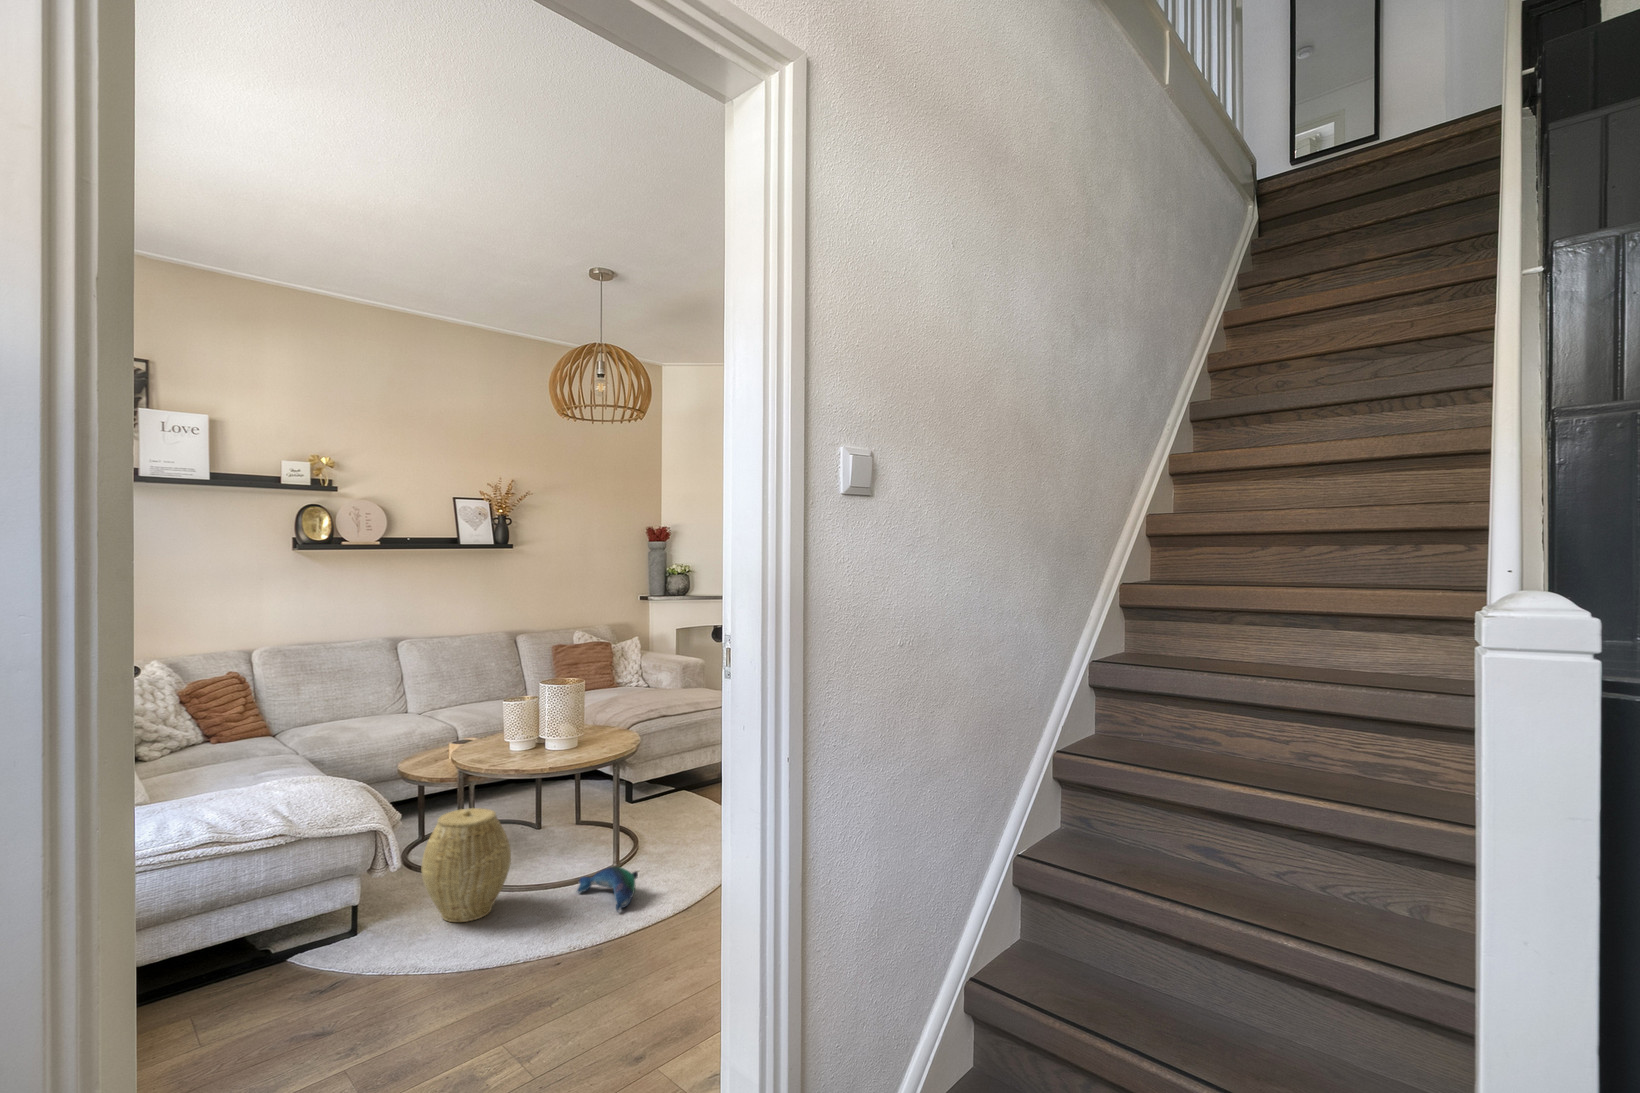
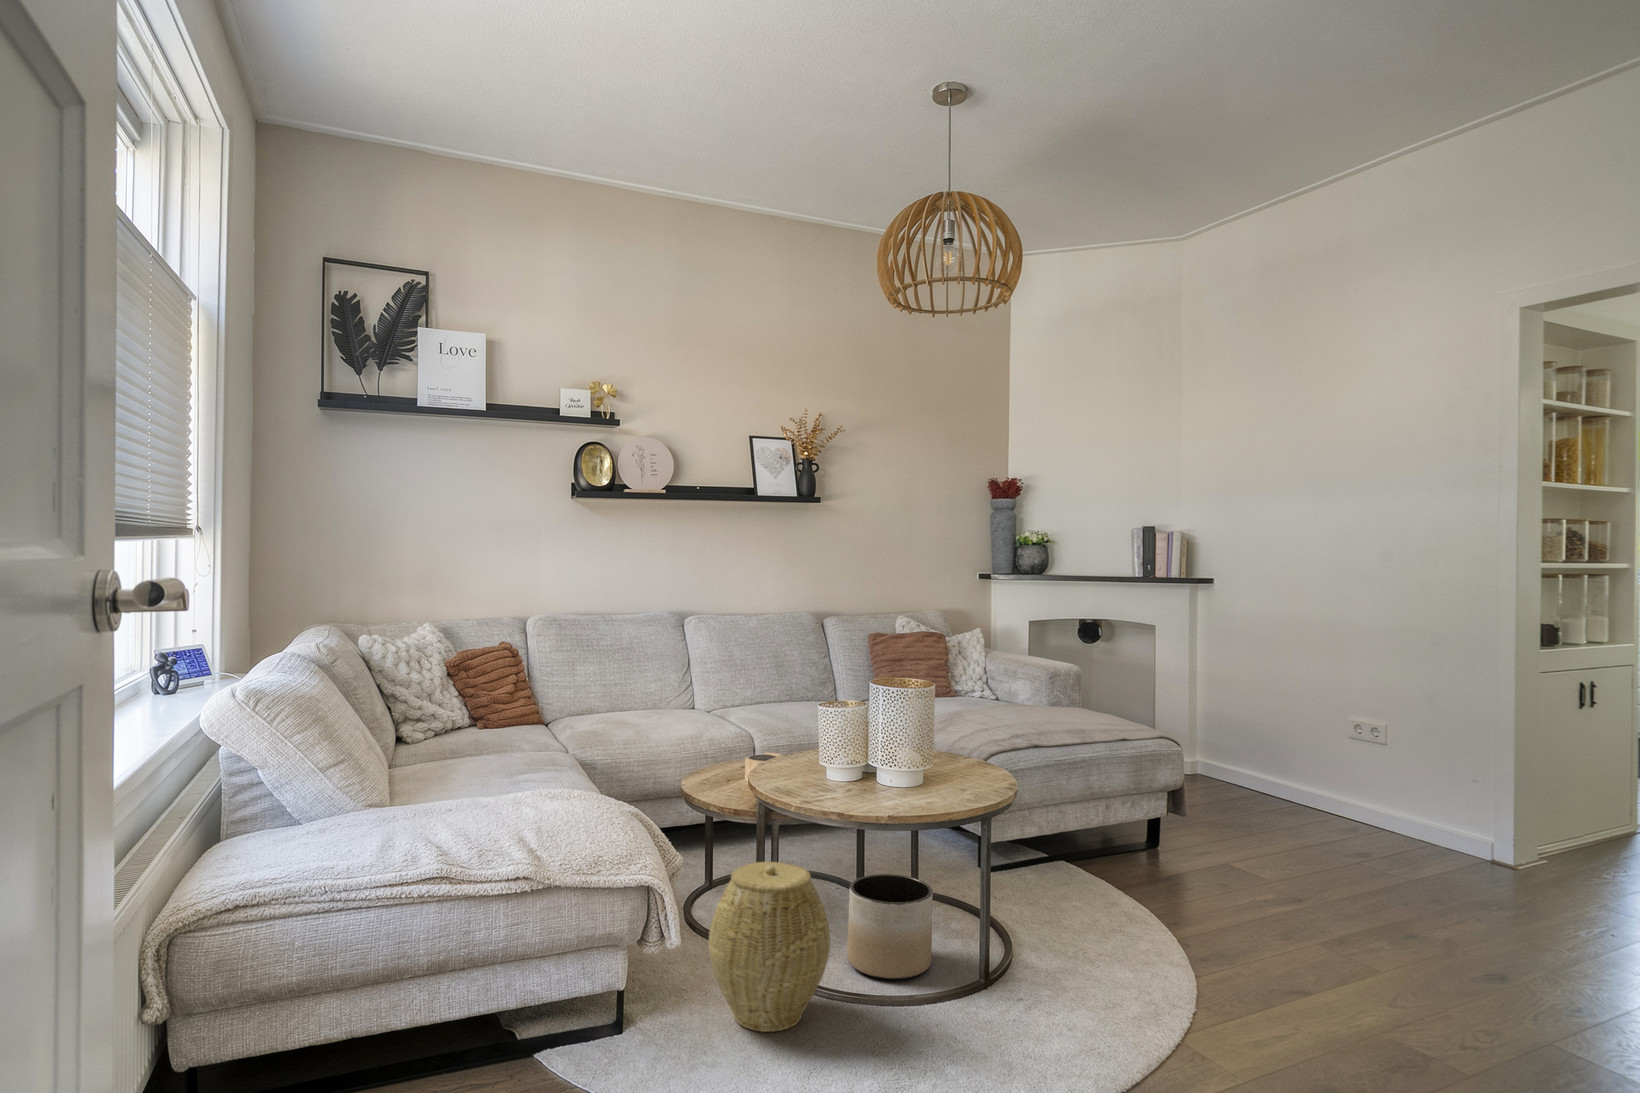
planter: none [527,811,586,880] -> present [847,874,933,980]
plush toy: present [577,867,638,911] -> none [922,977,1017,1058]

